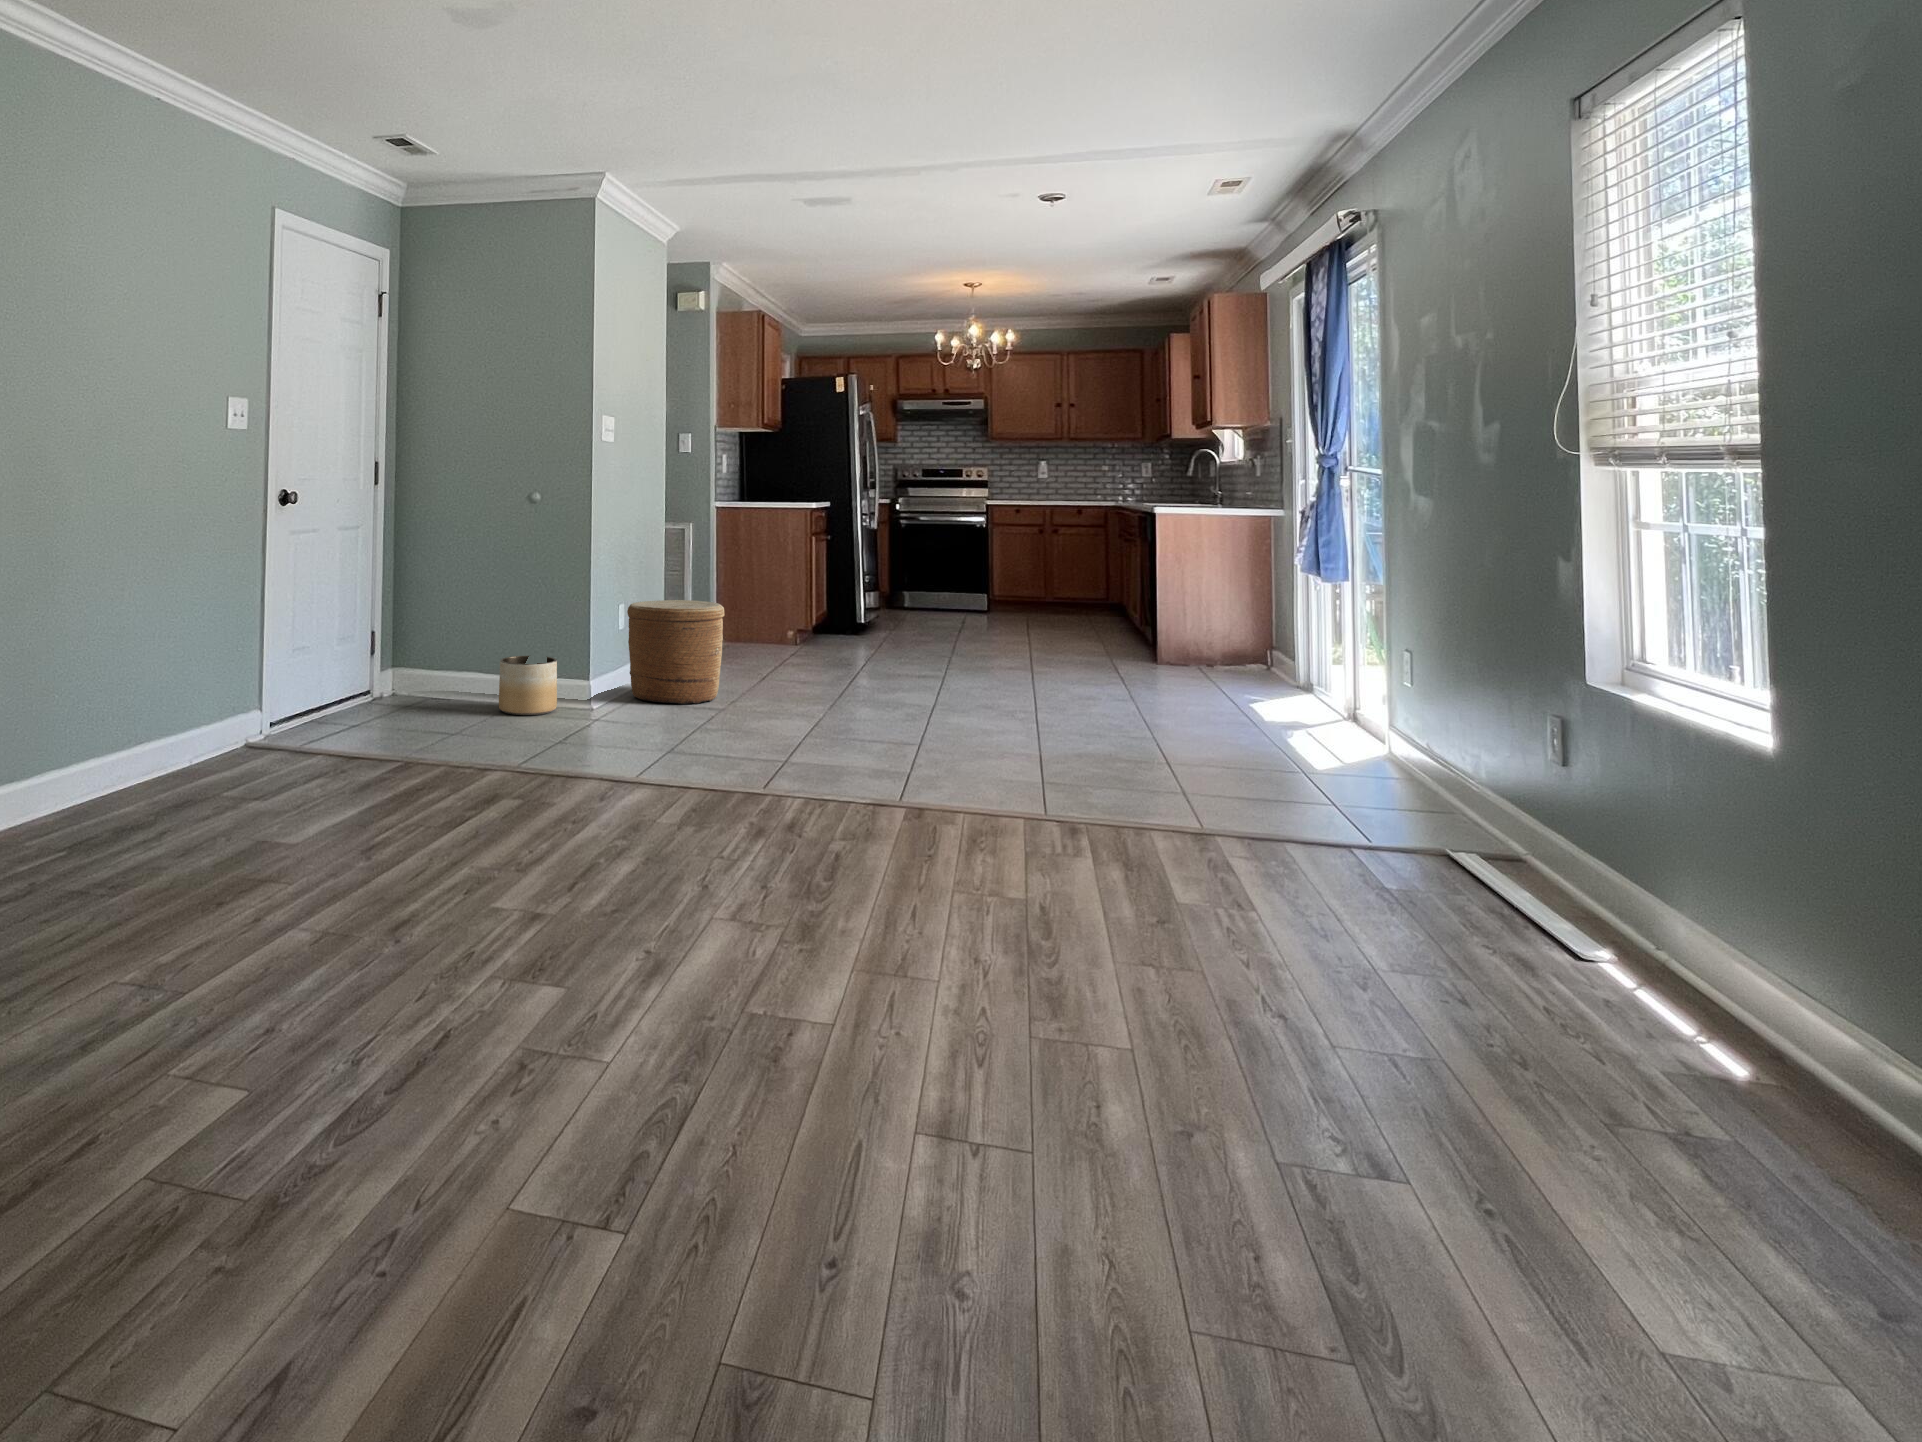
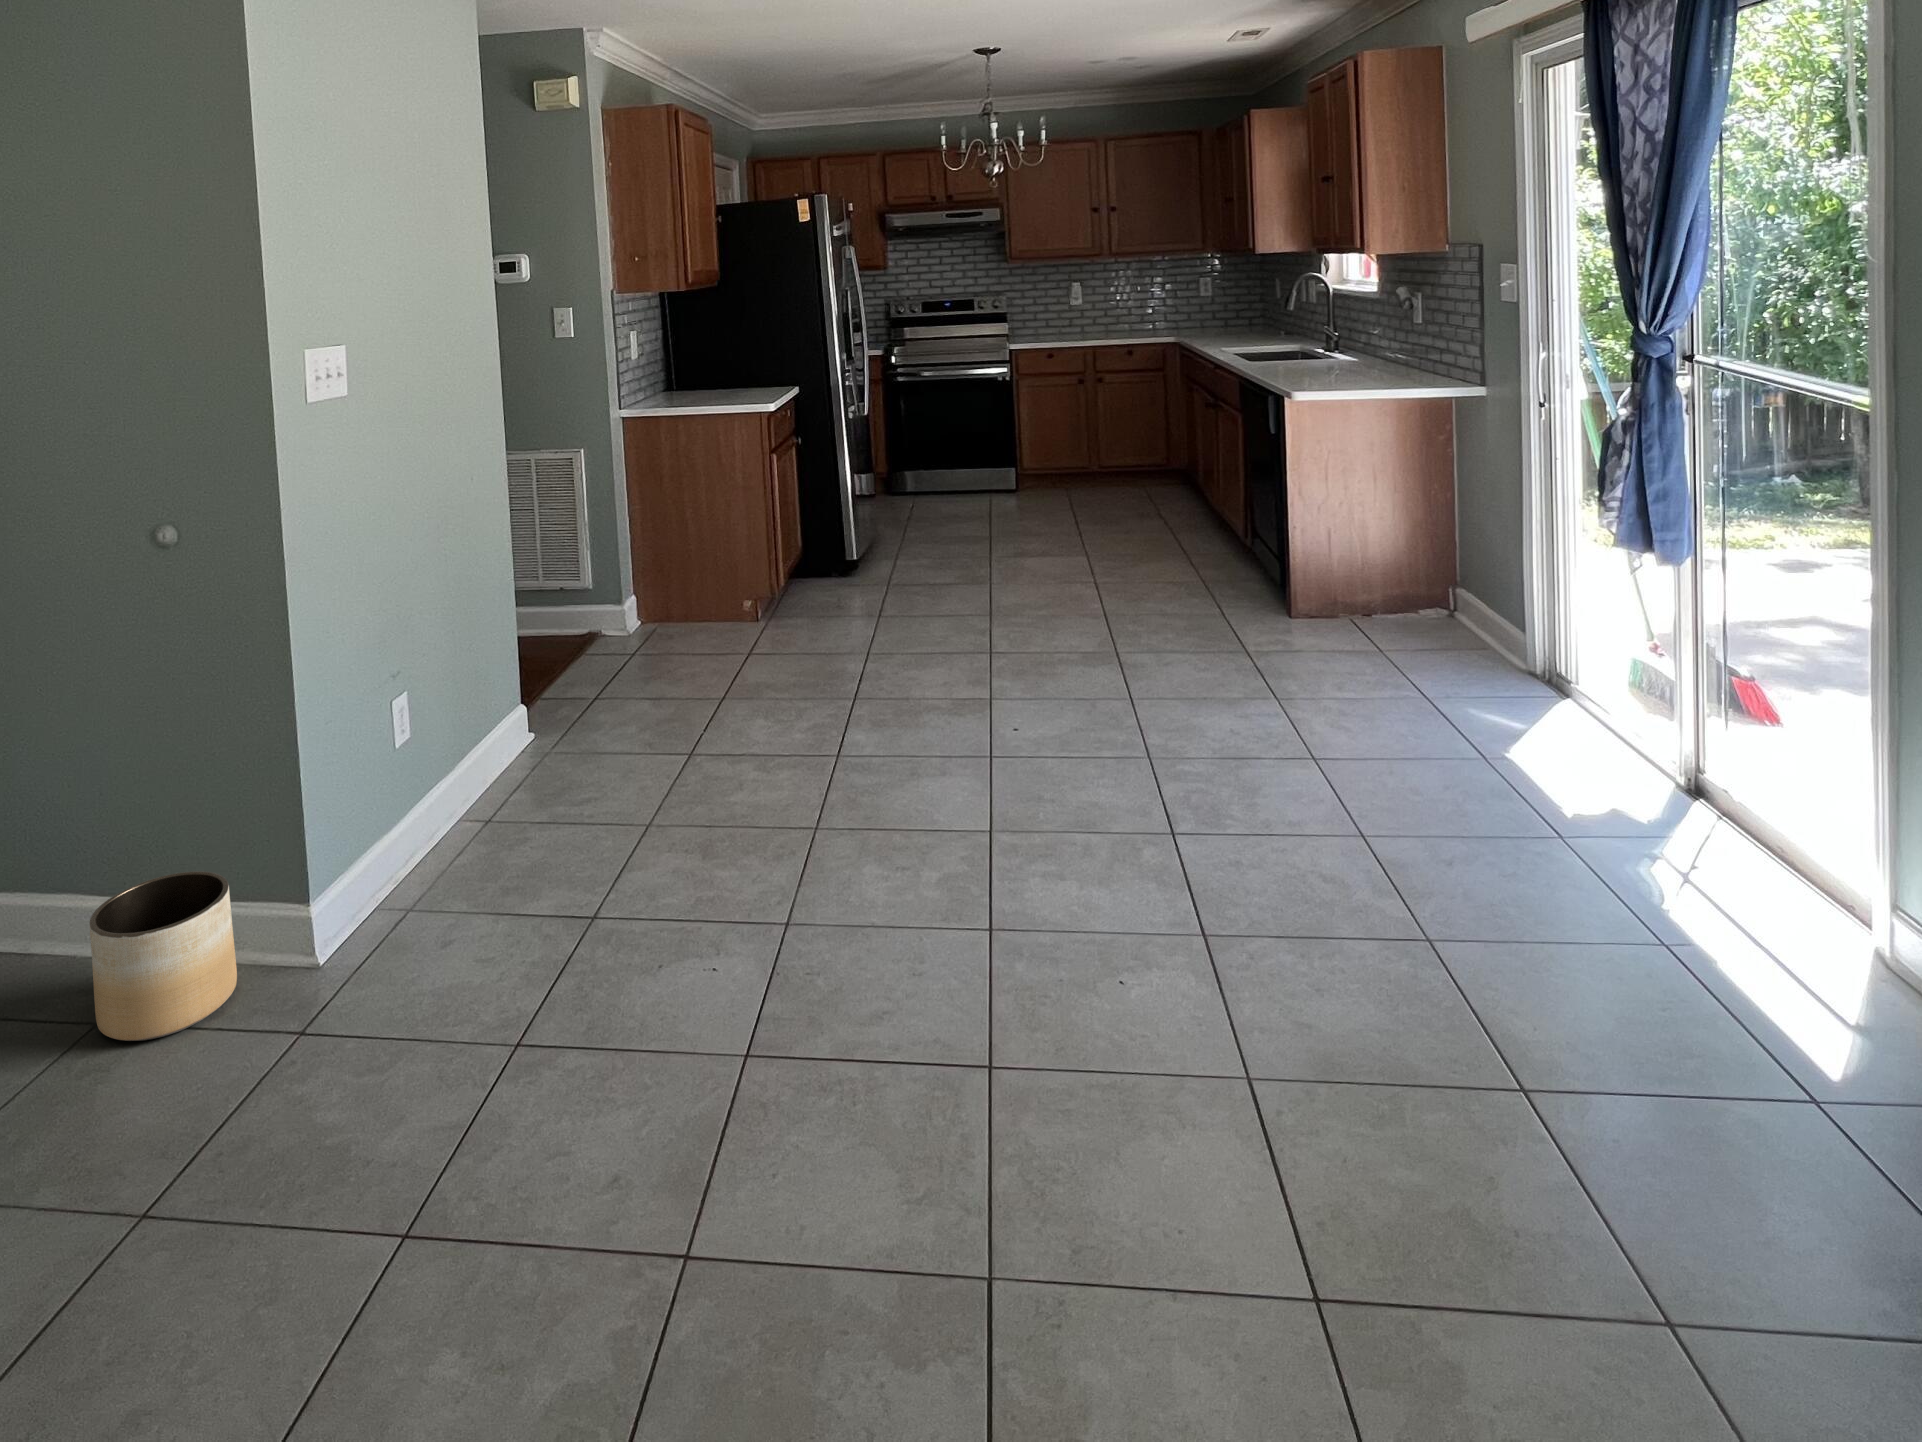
woven basket: present [627,600,725,704] -> none [403,671,600,914]

